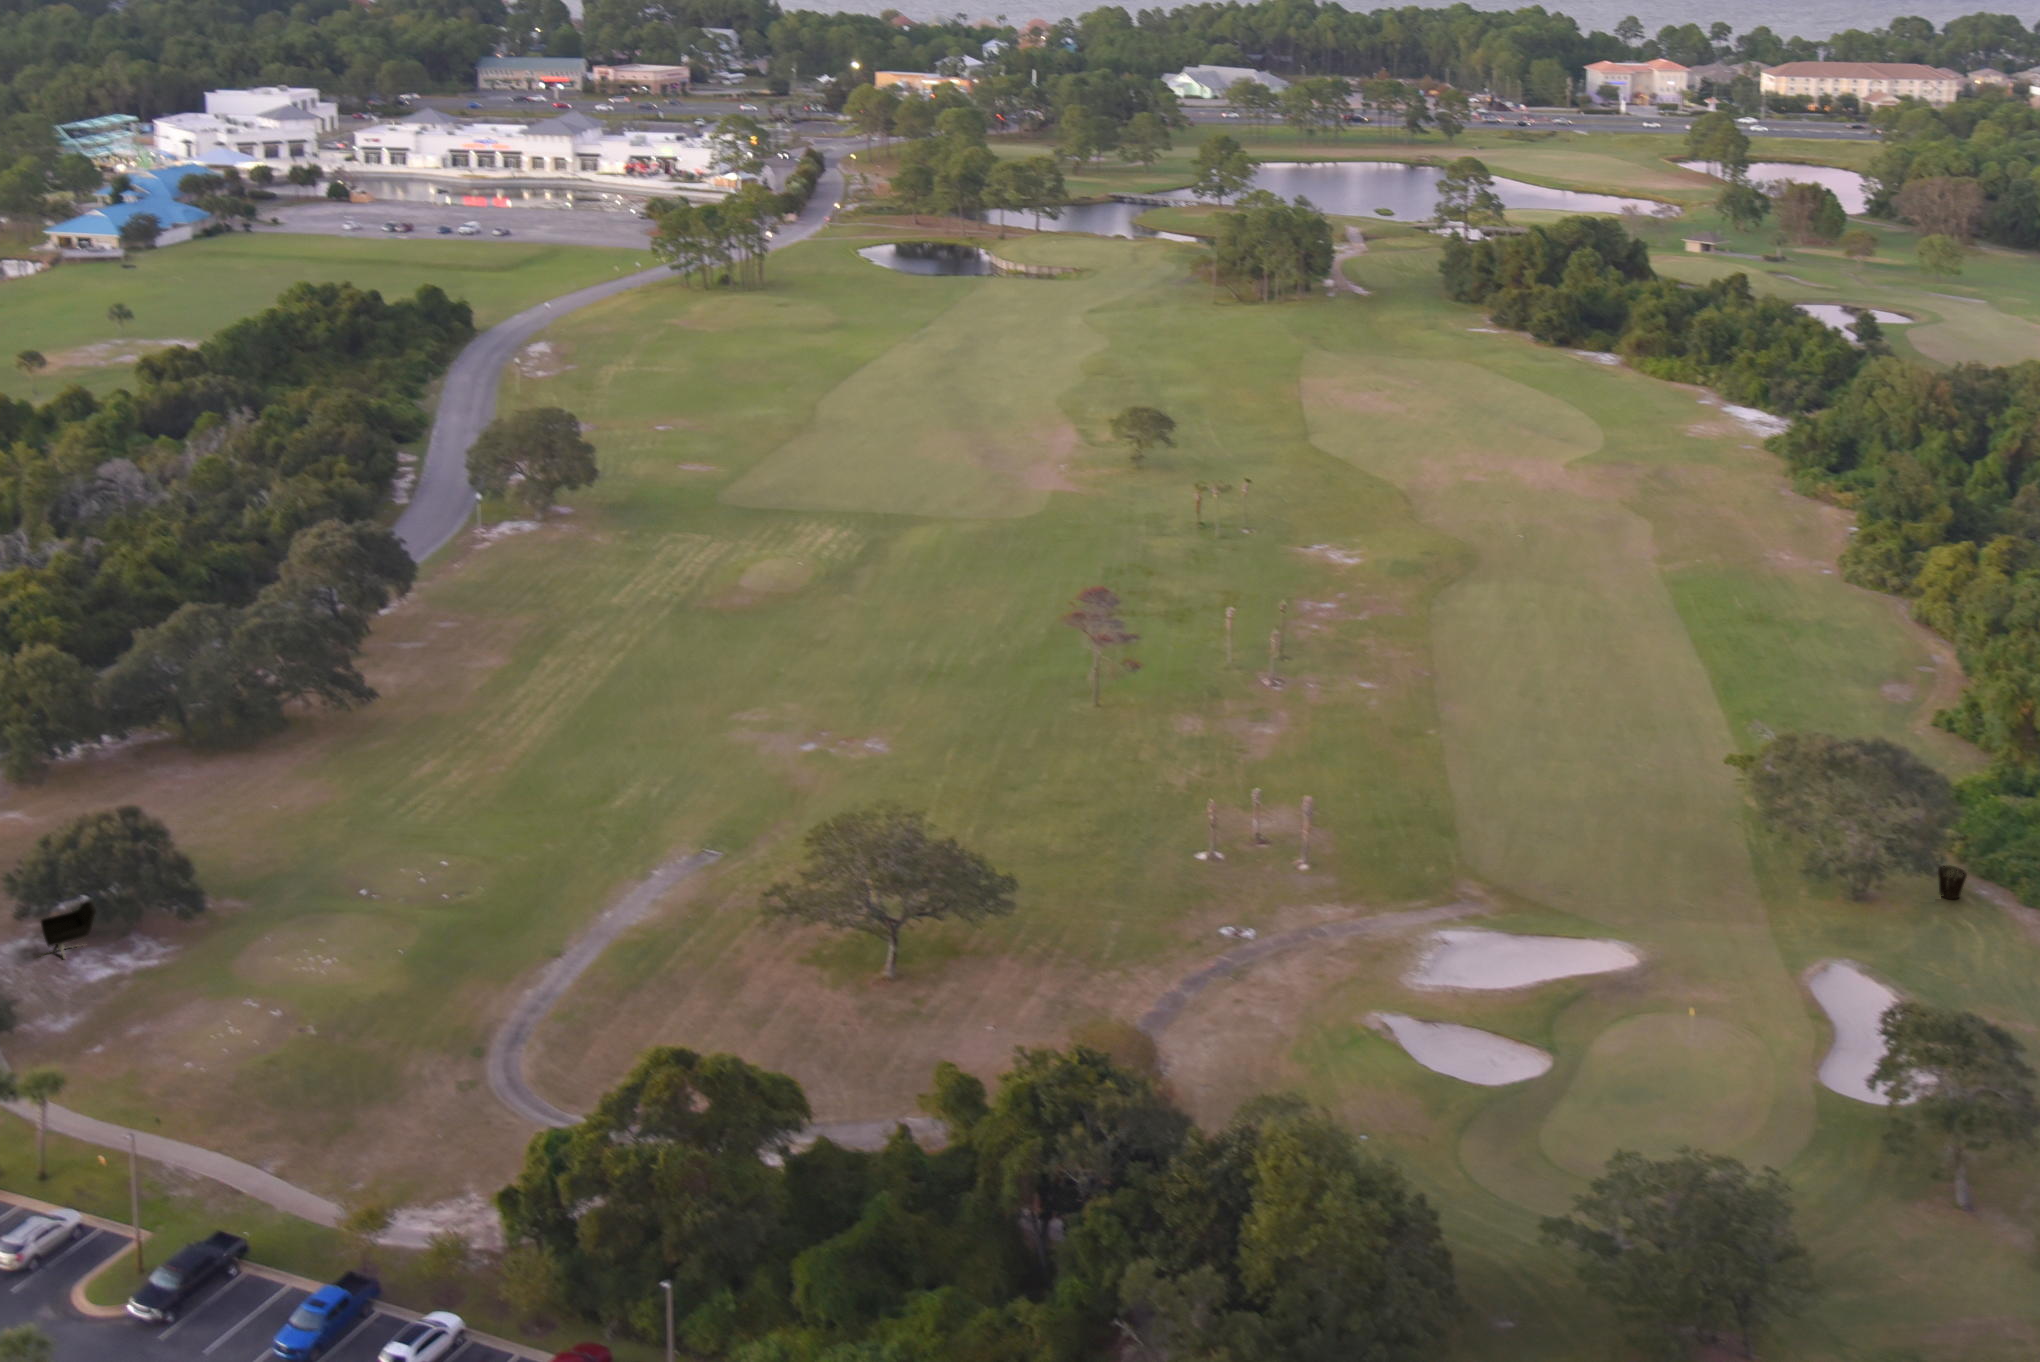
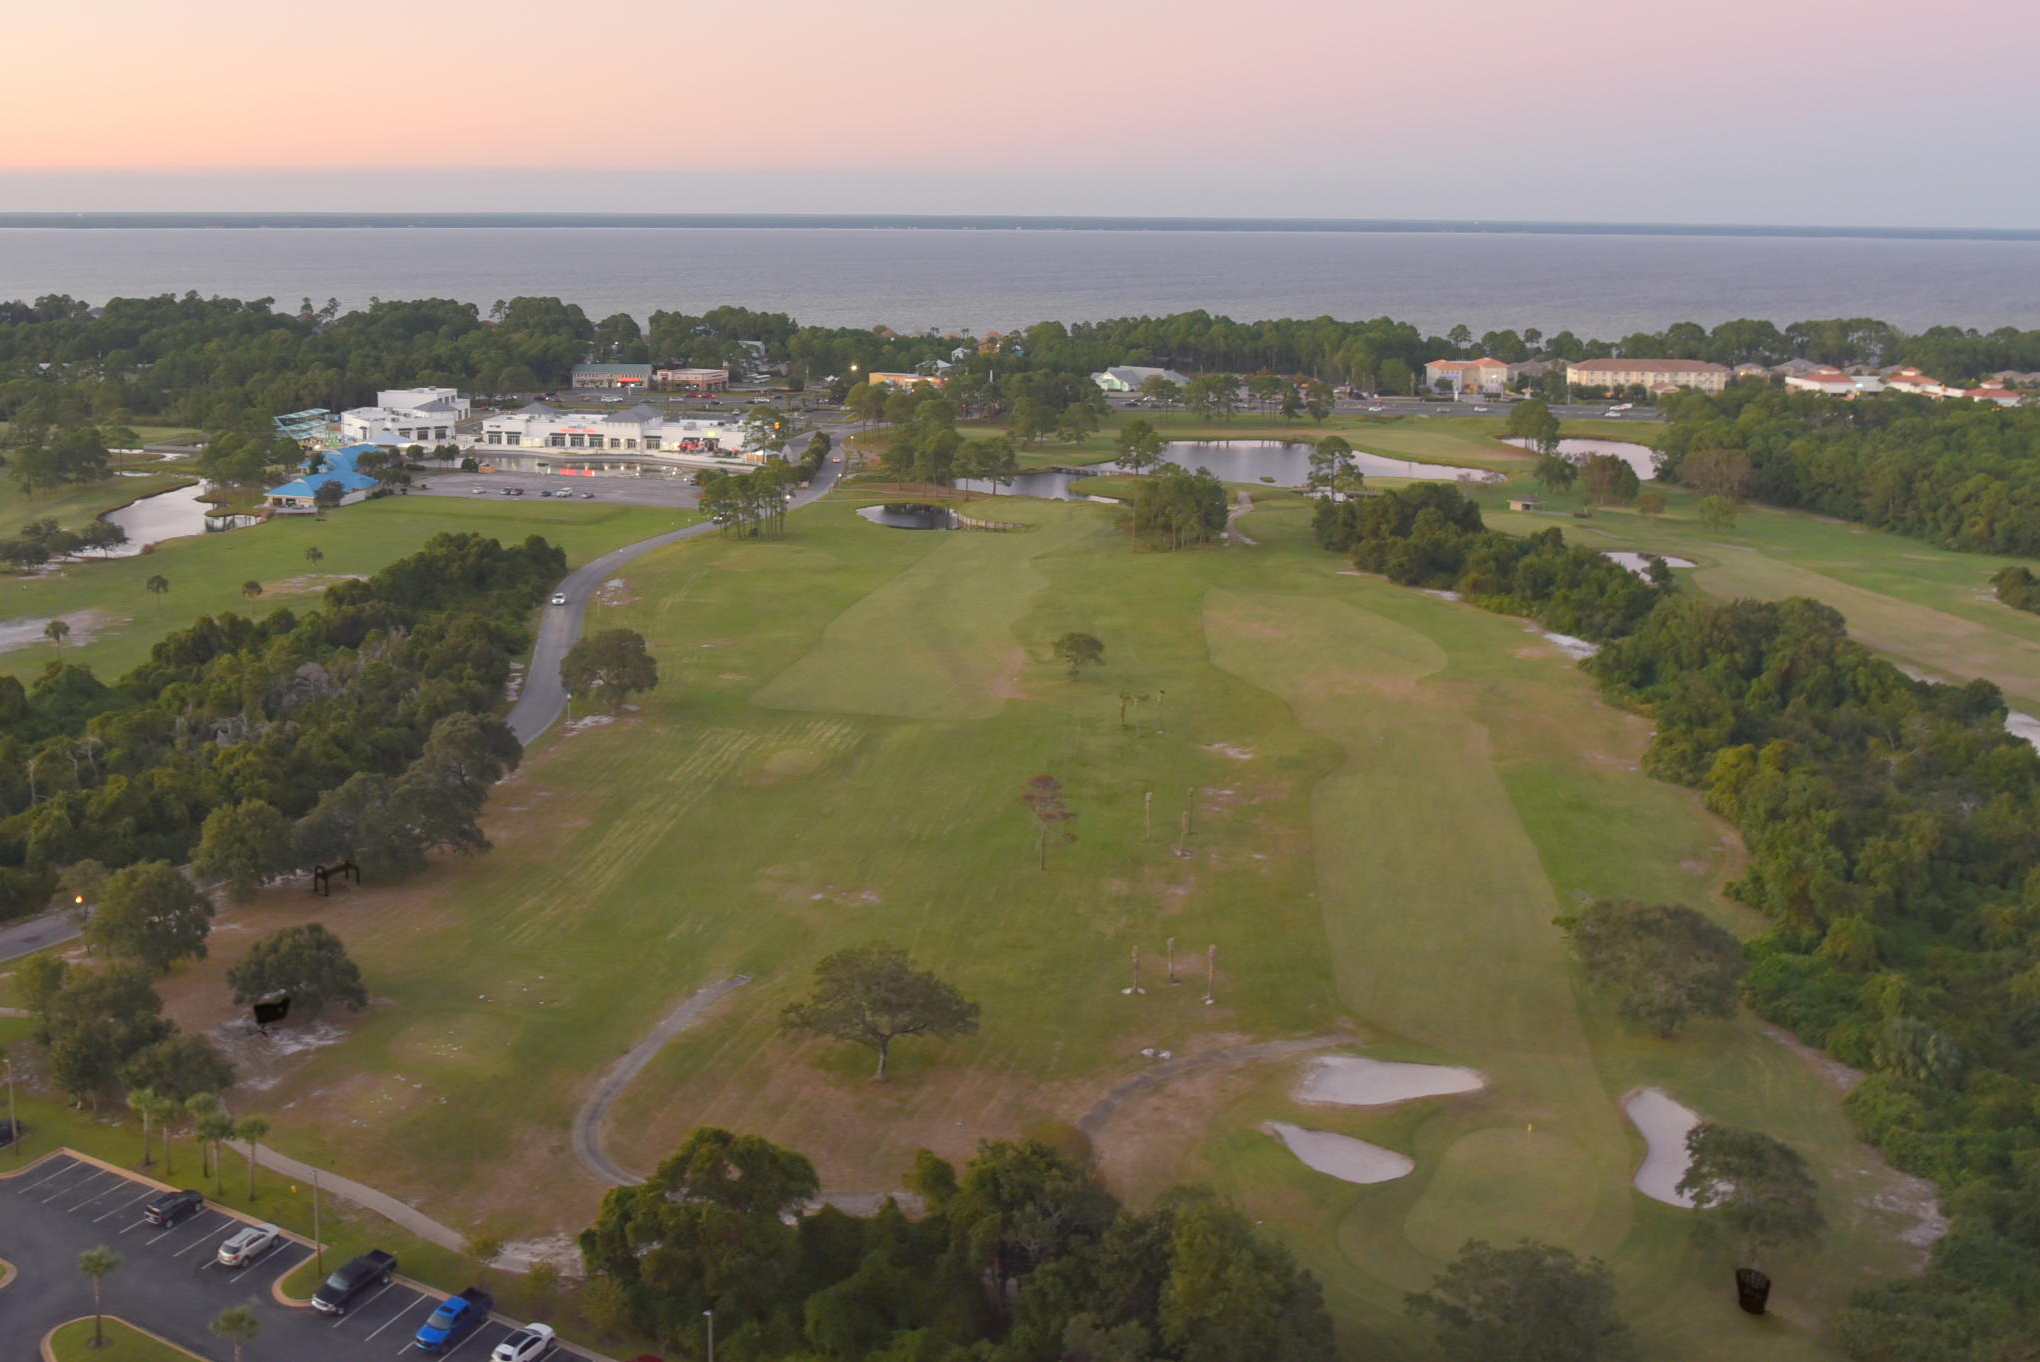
bench: none [129,714,197,769] -> present [314,860,360,896]
basket: present [1938,865,1967,900] -> present [1735,1268,1771,1314]

